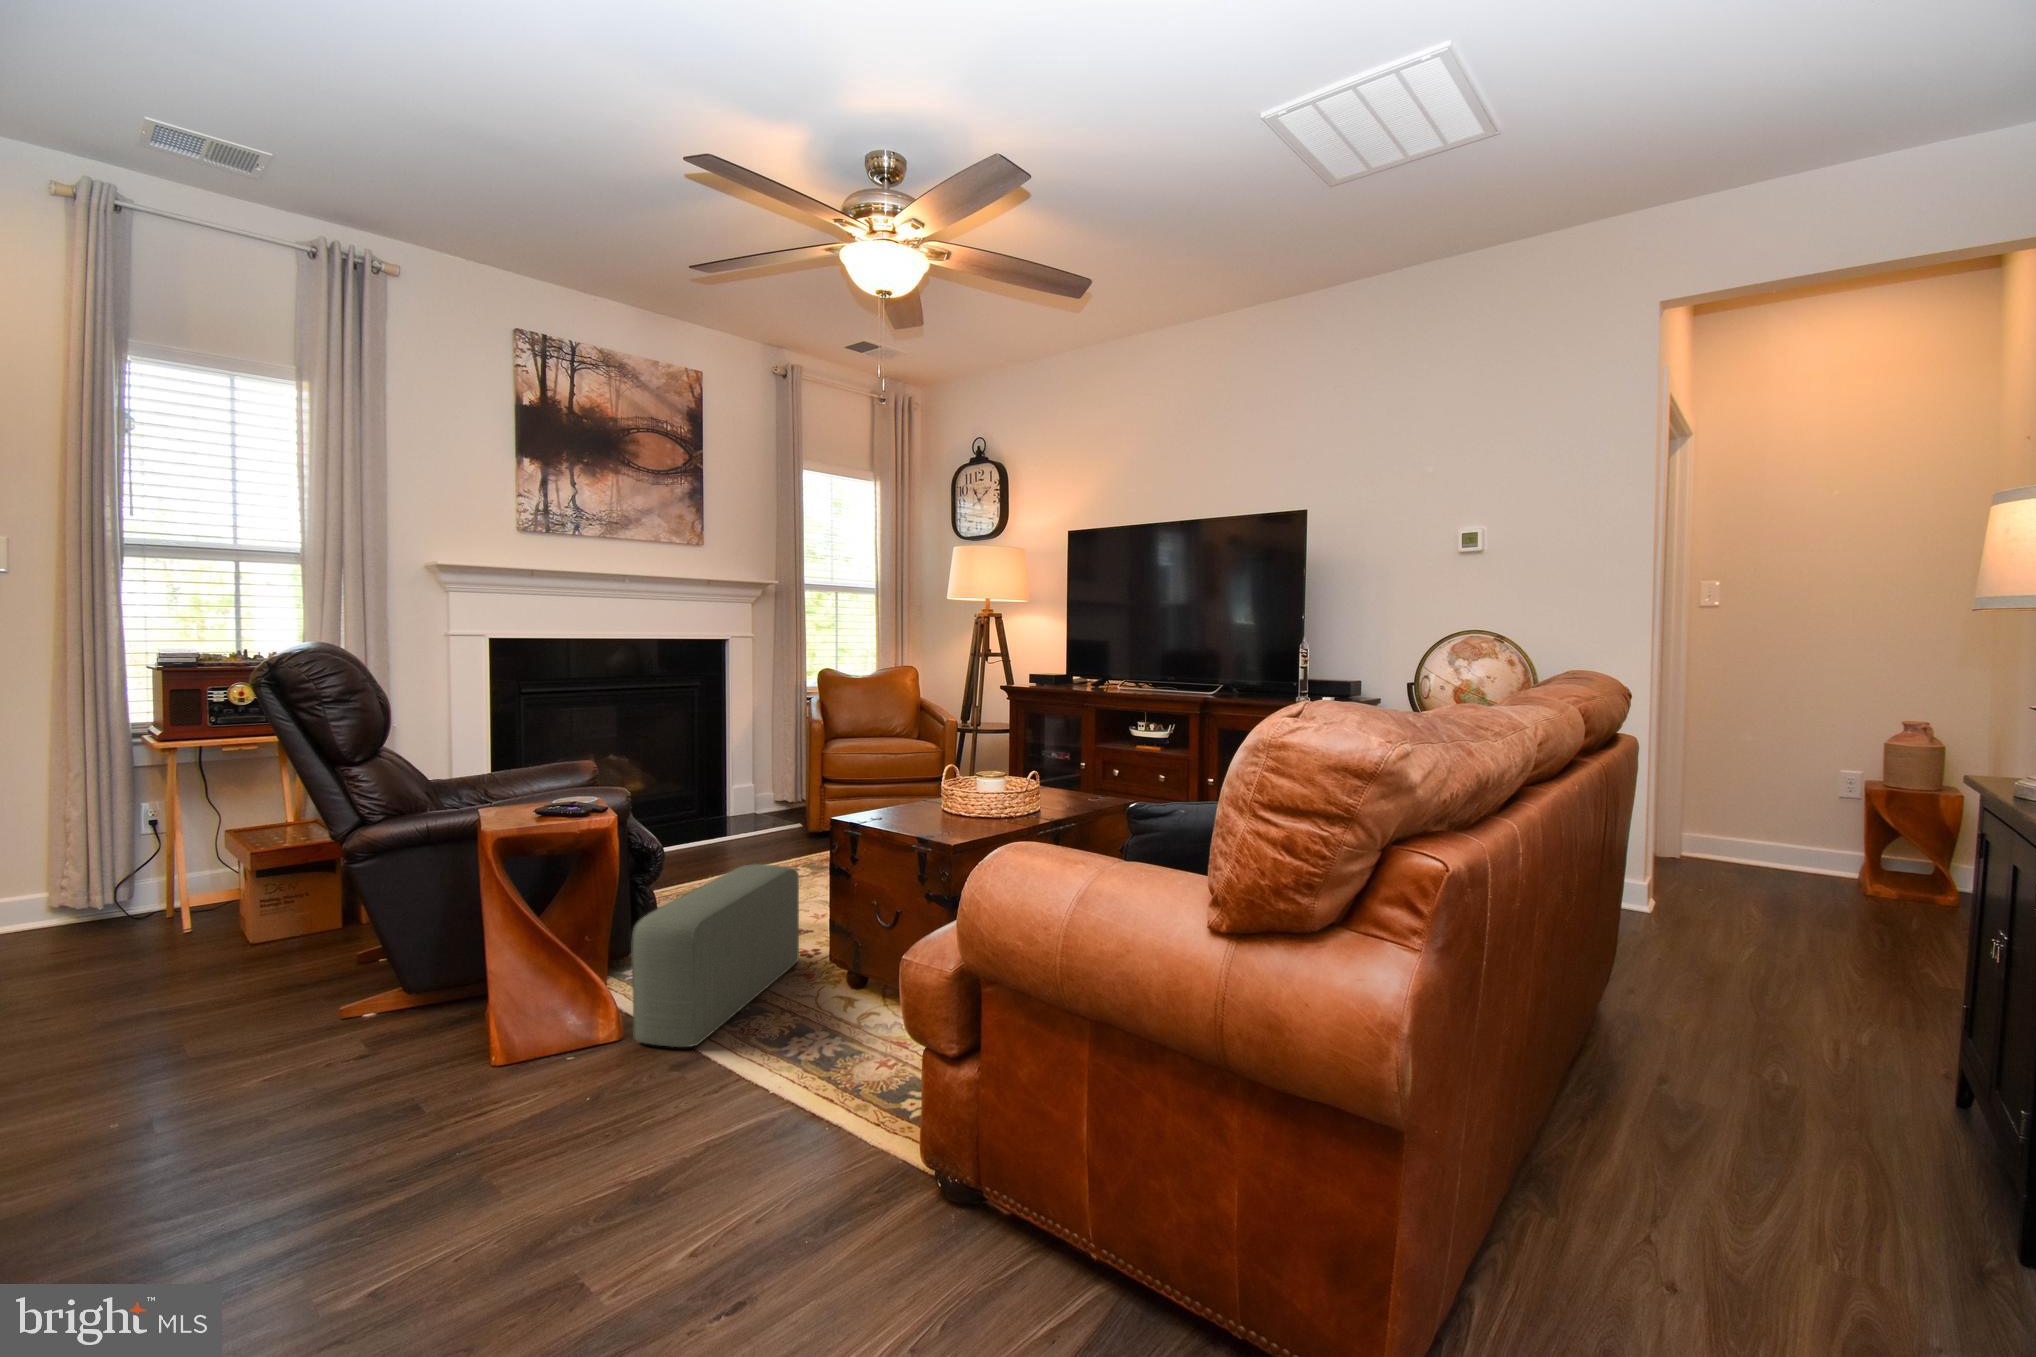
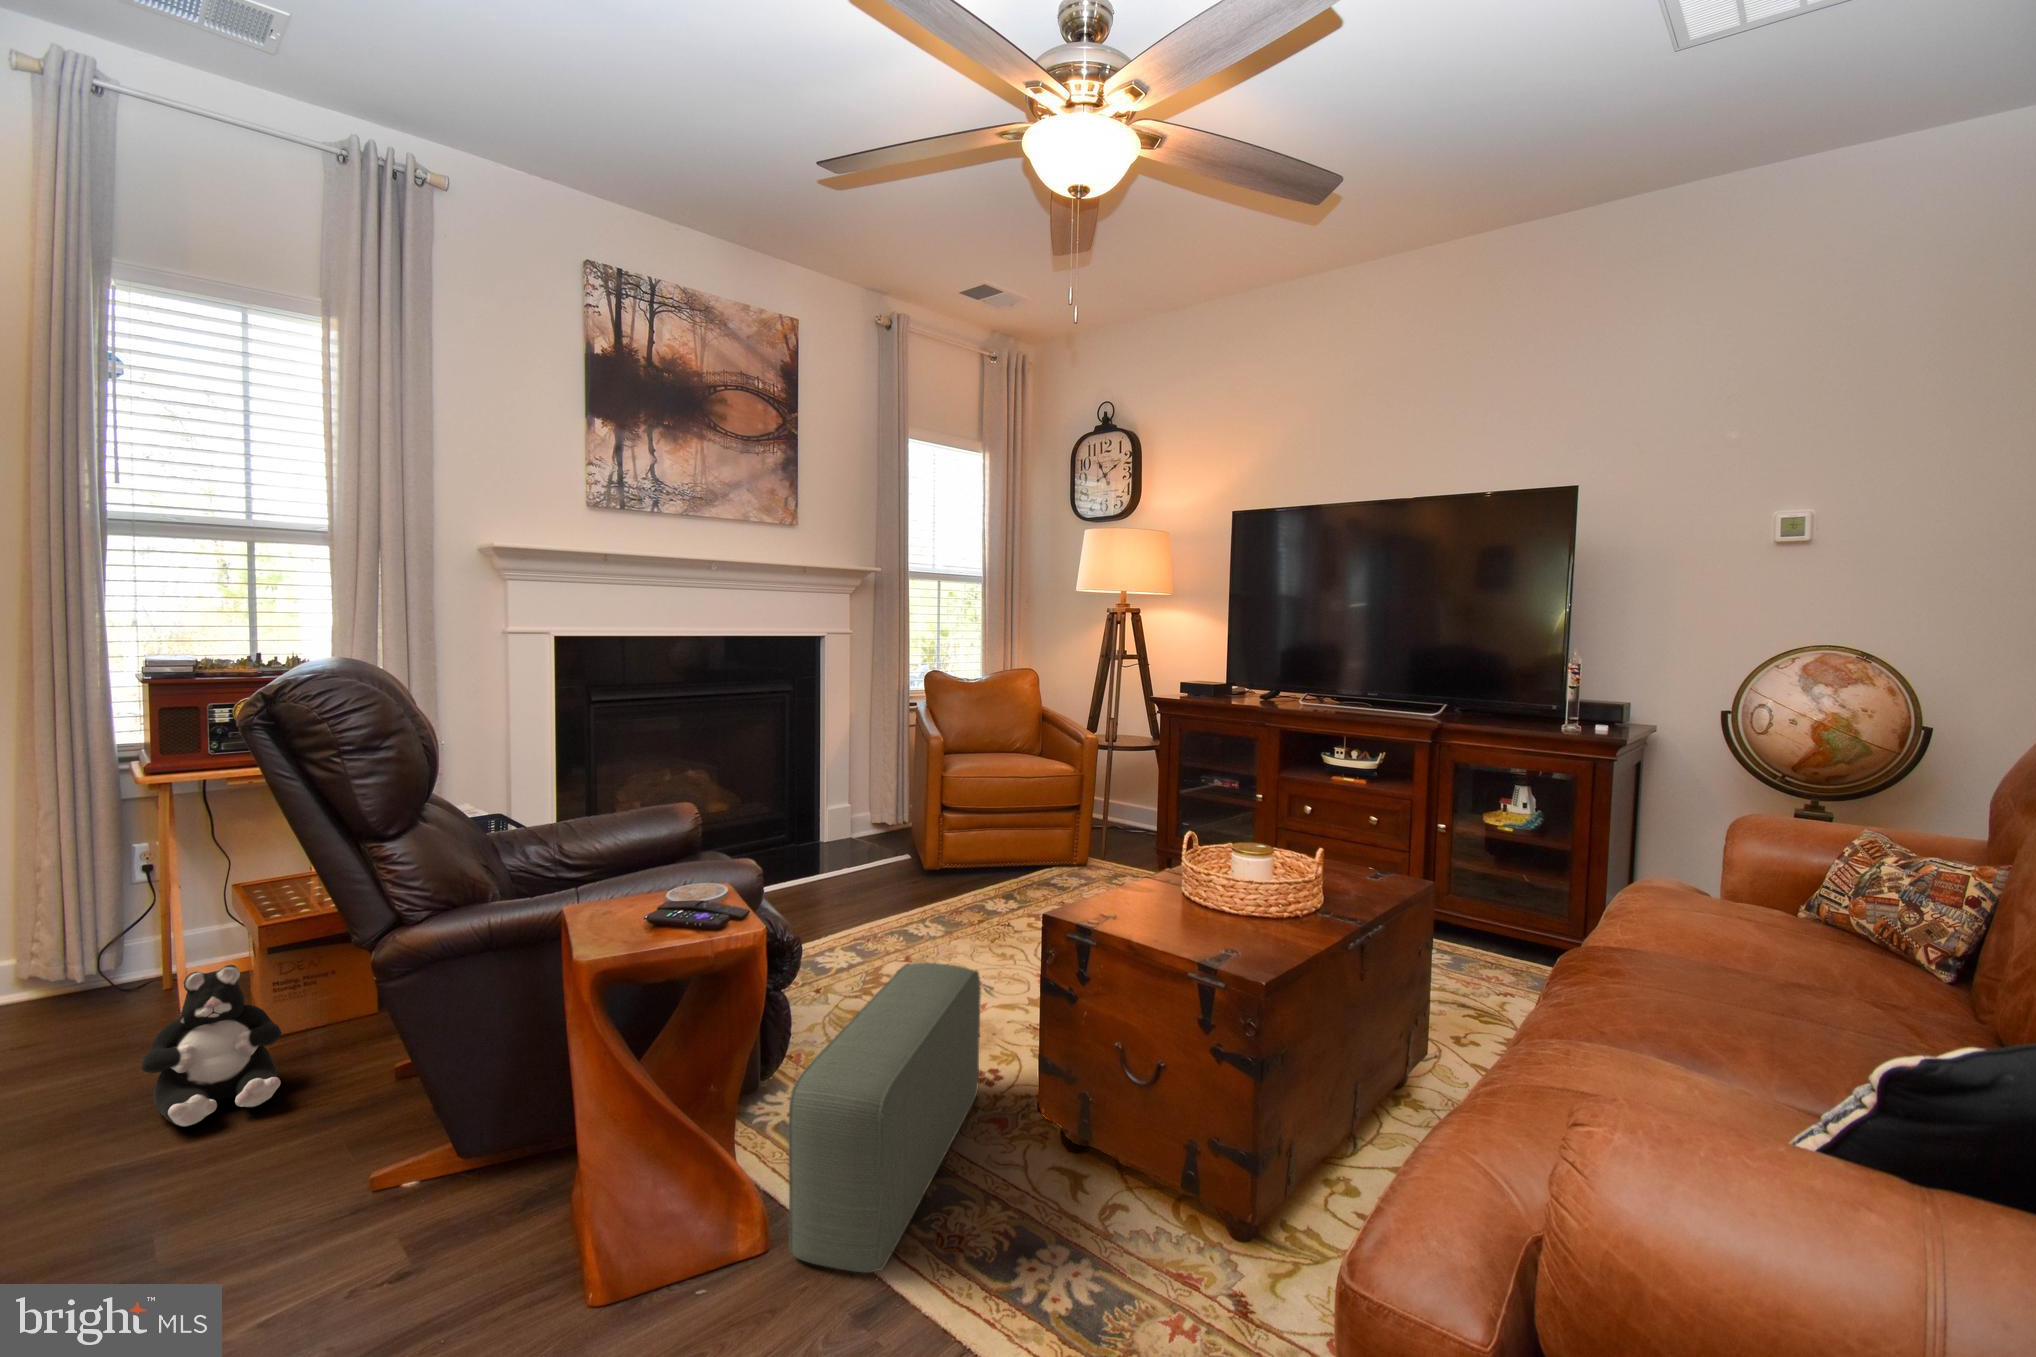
plush toy: none [163,877,269,989] -> present [141,965,281,1126]

